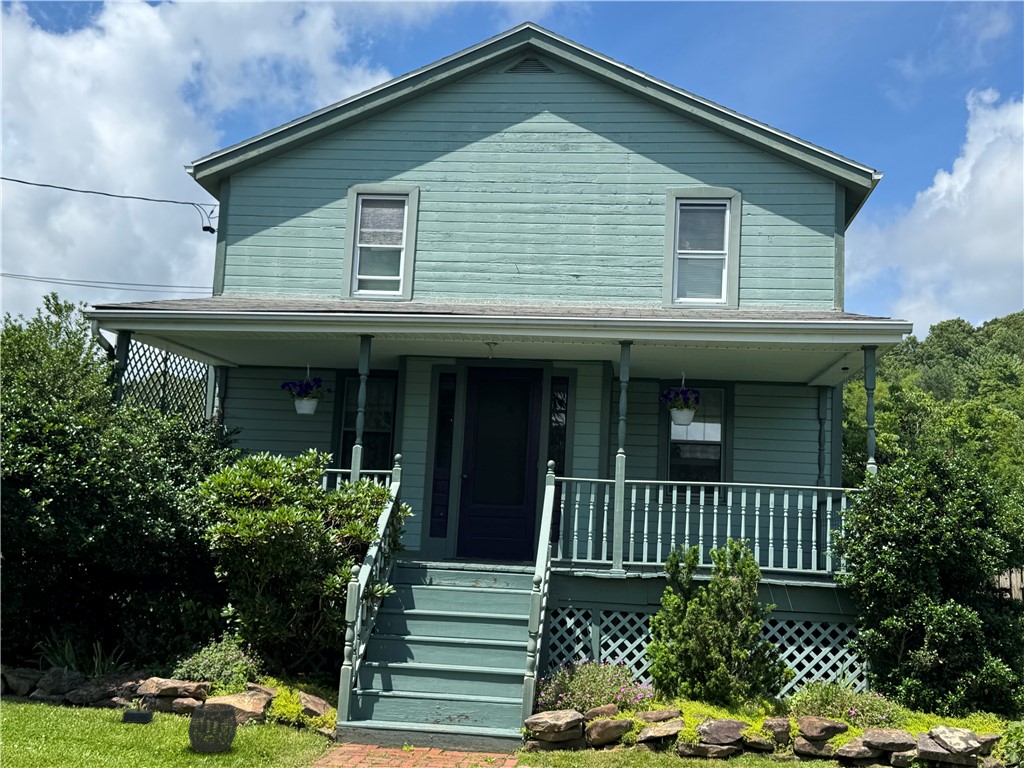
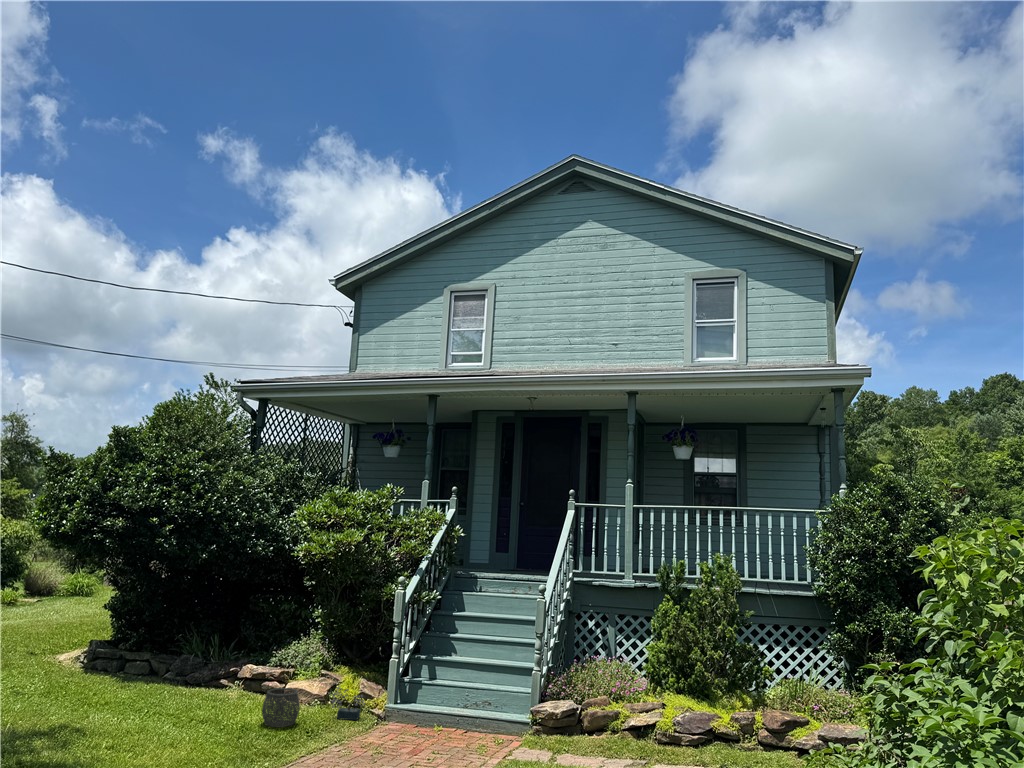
decorative plant: present [116,683,159,723] -> present [332,686,365,720]

